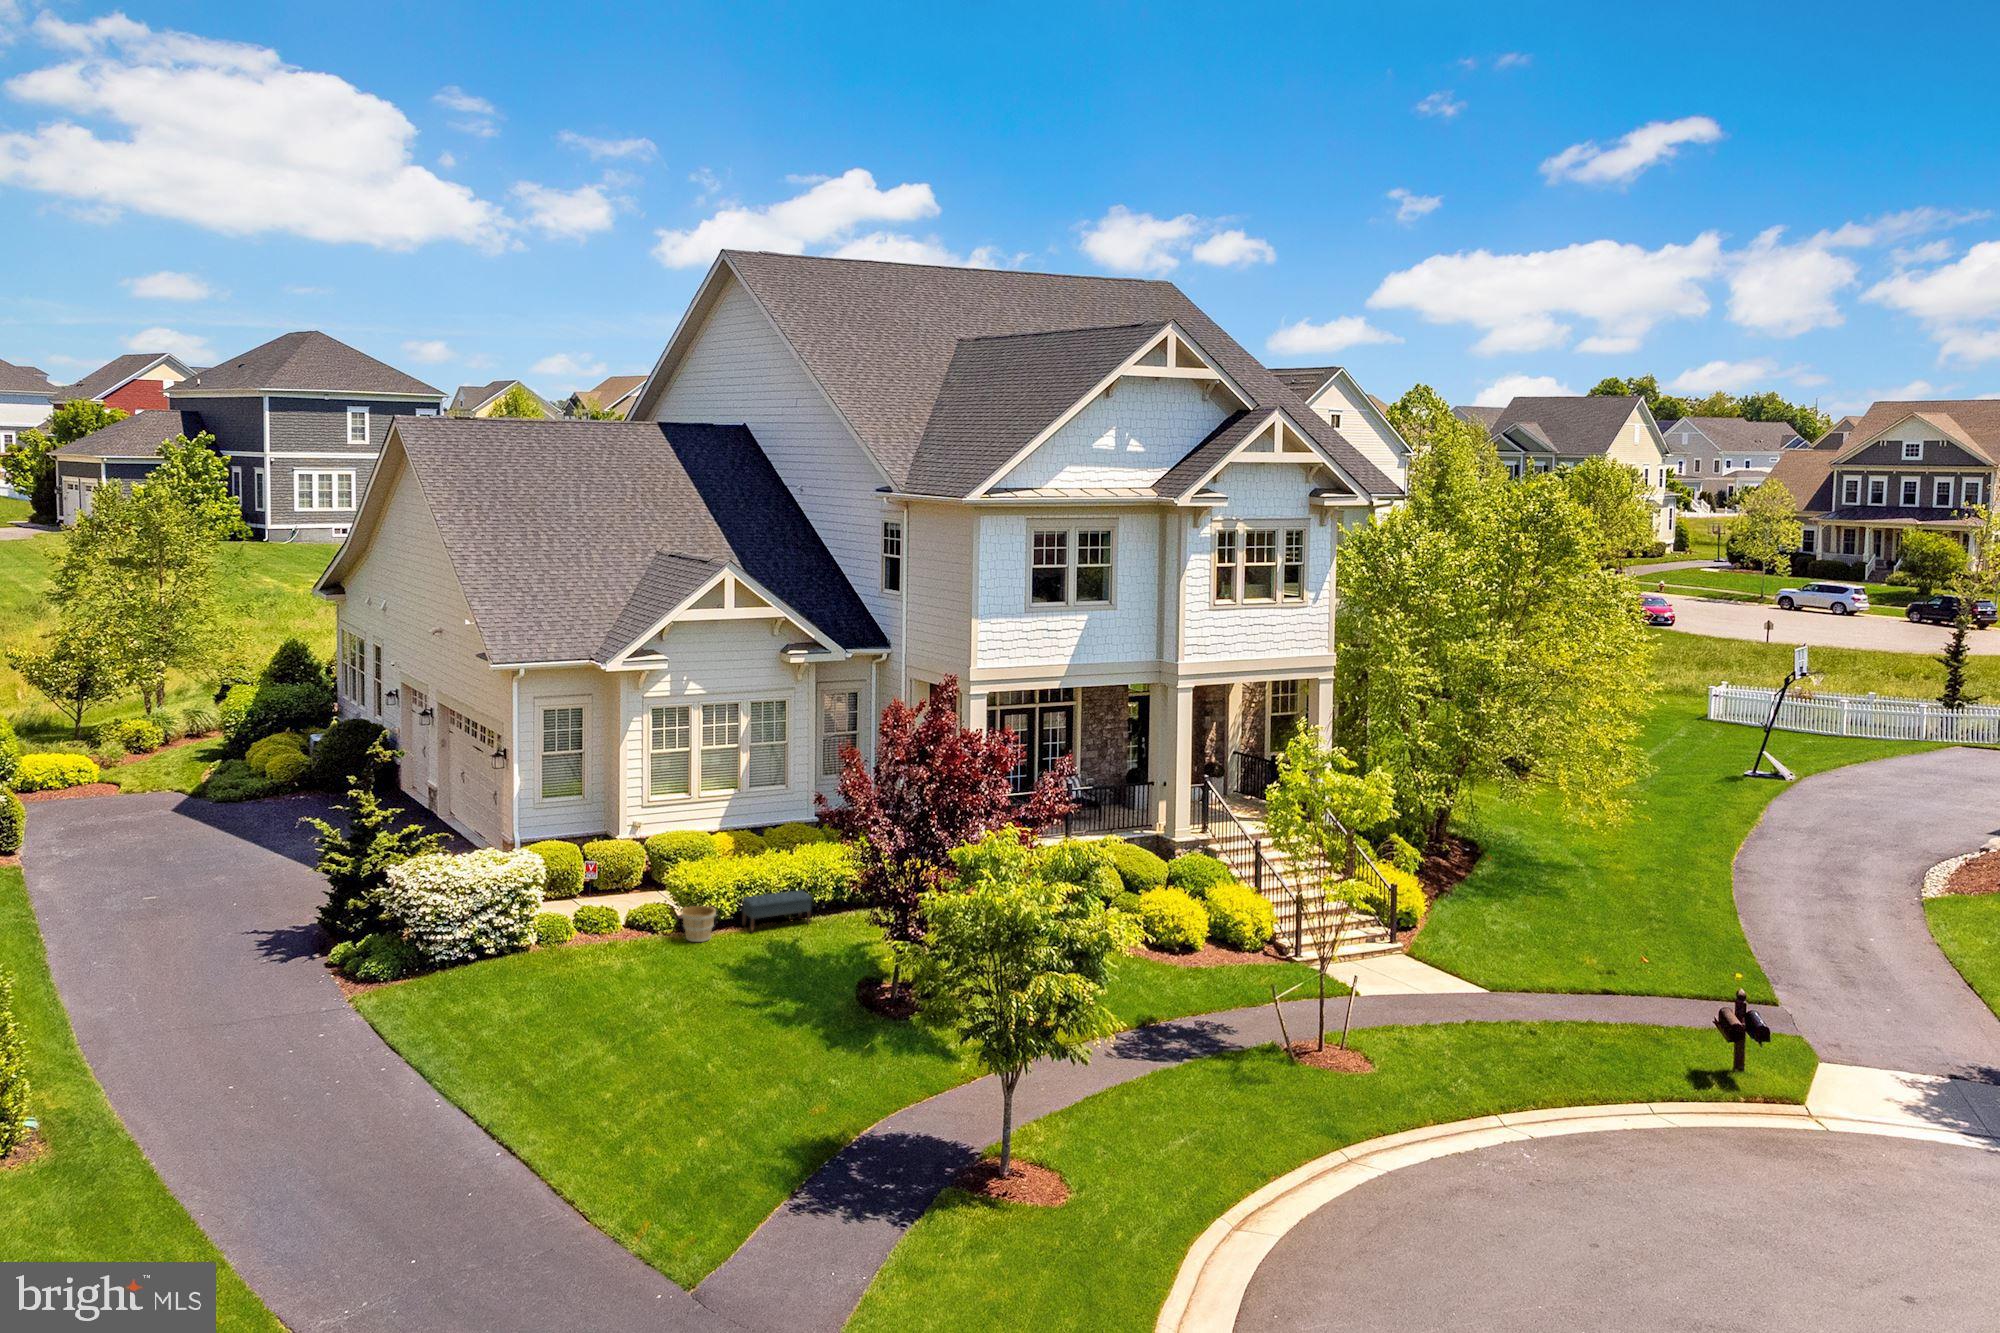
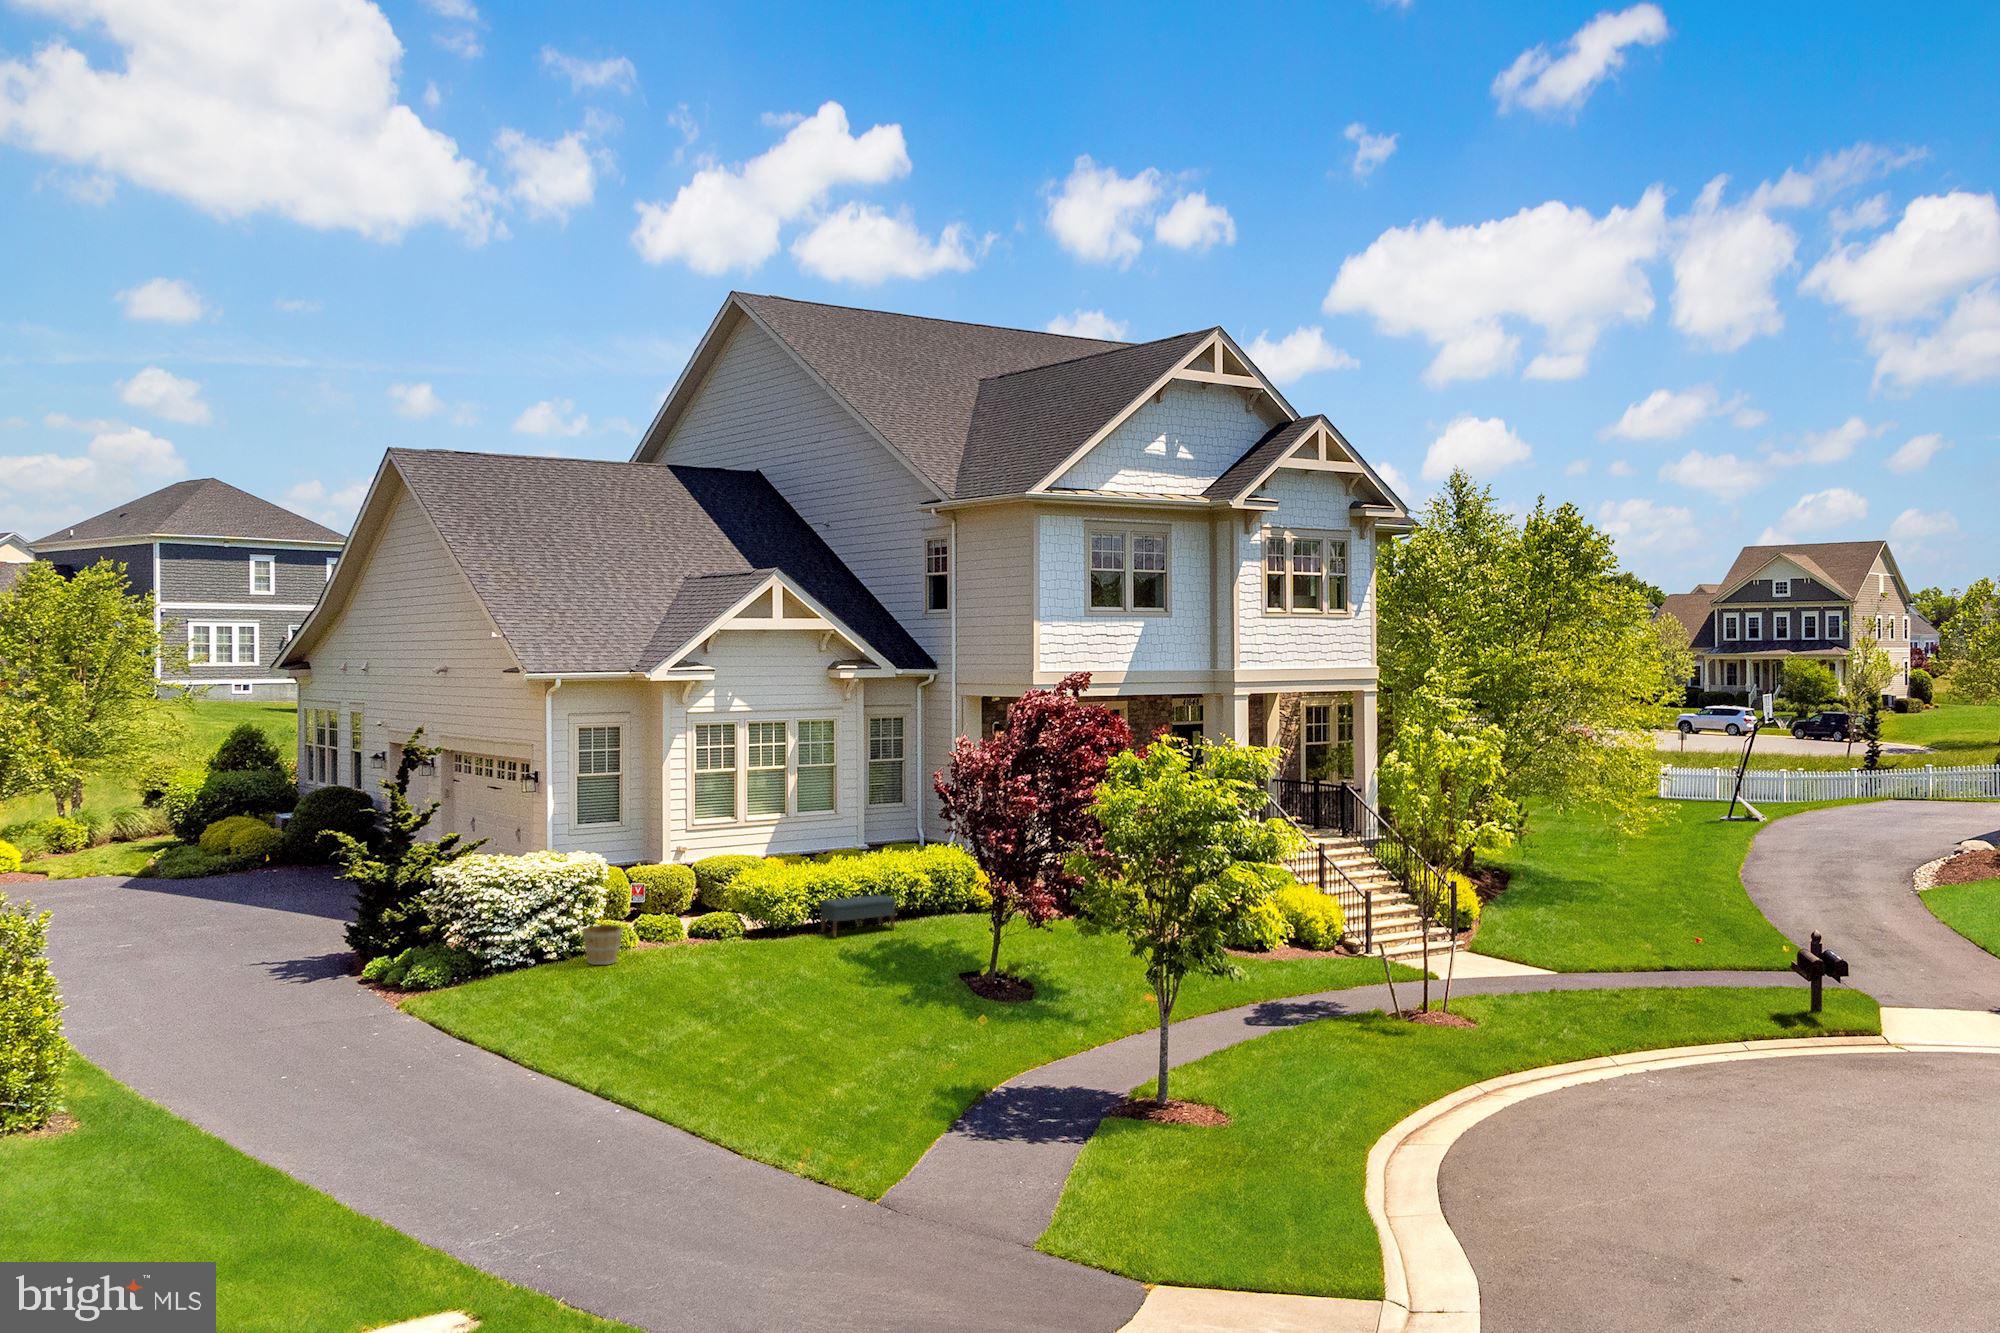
wooden bucket: present [682,906,716,942] -> present [582,924,623,965]

